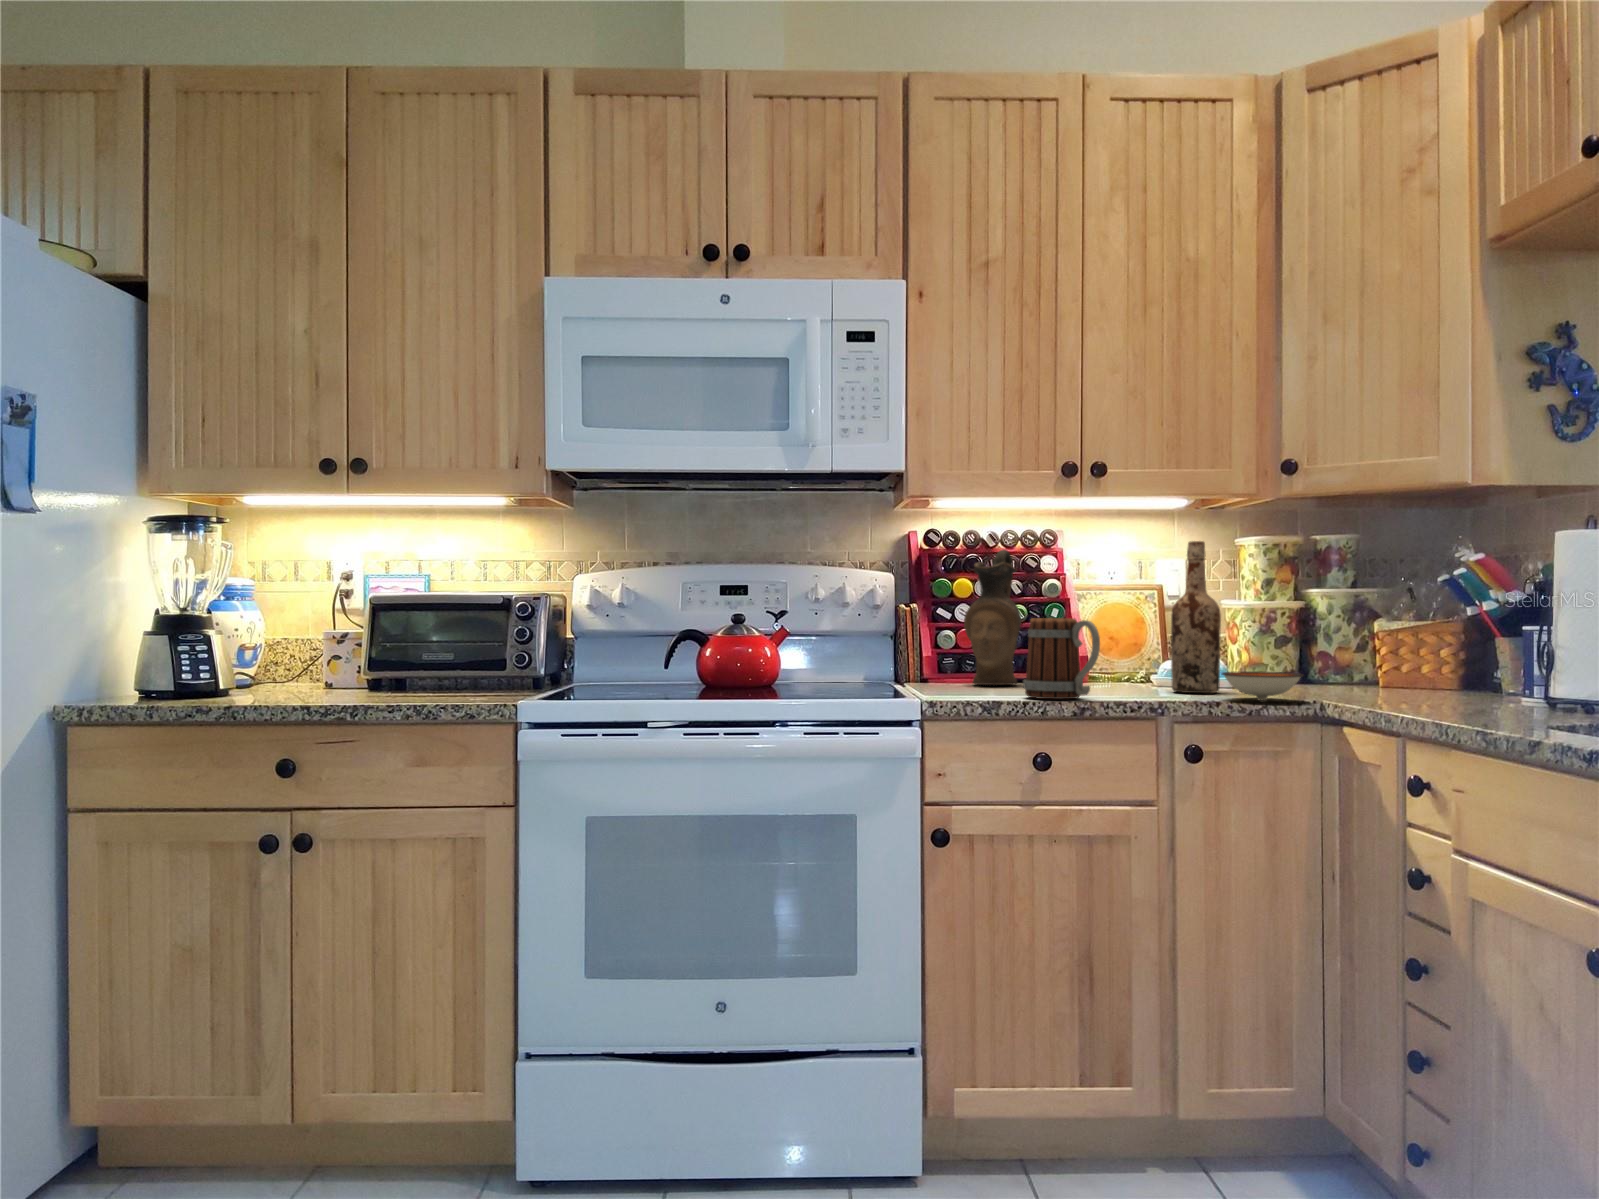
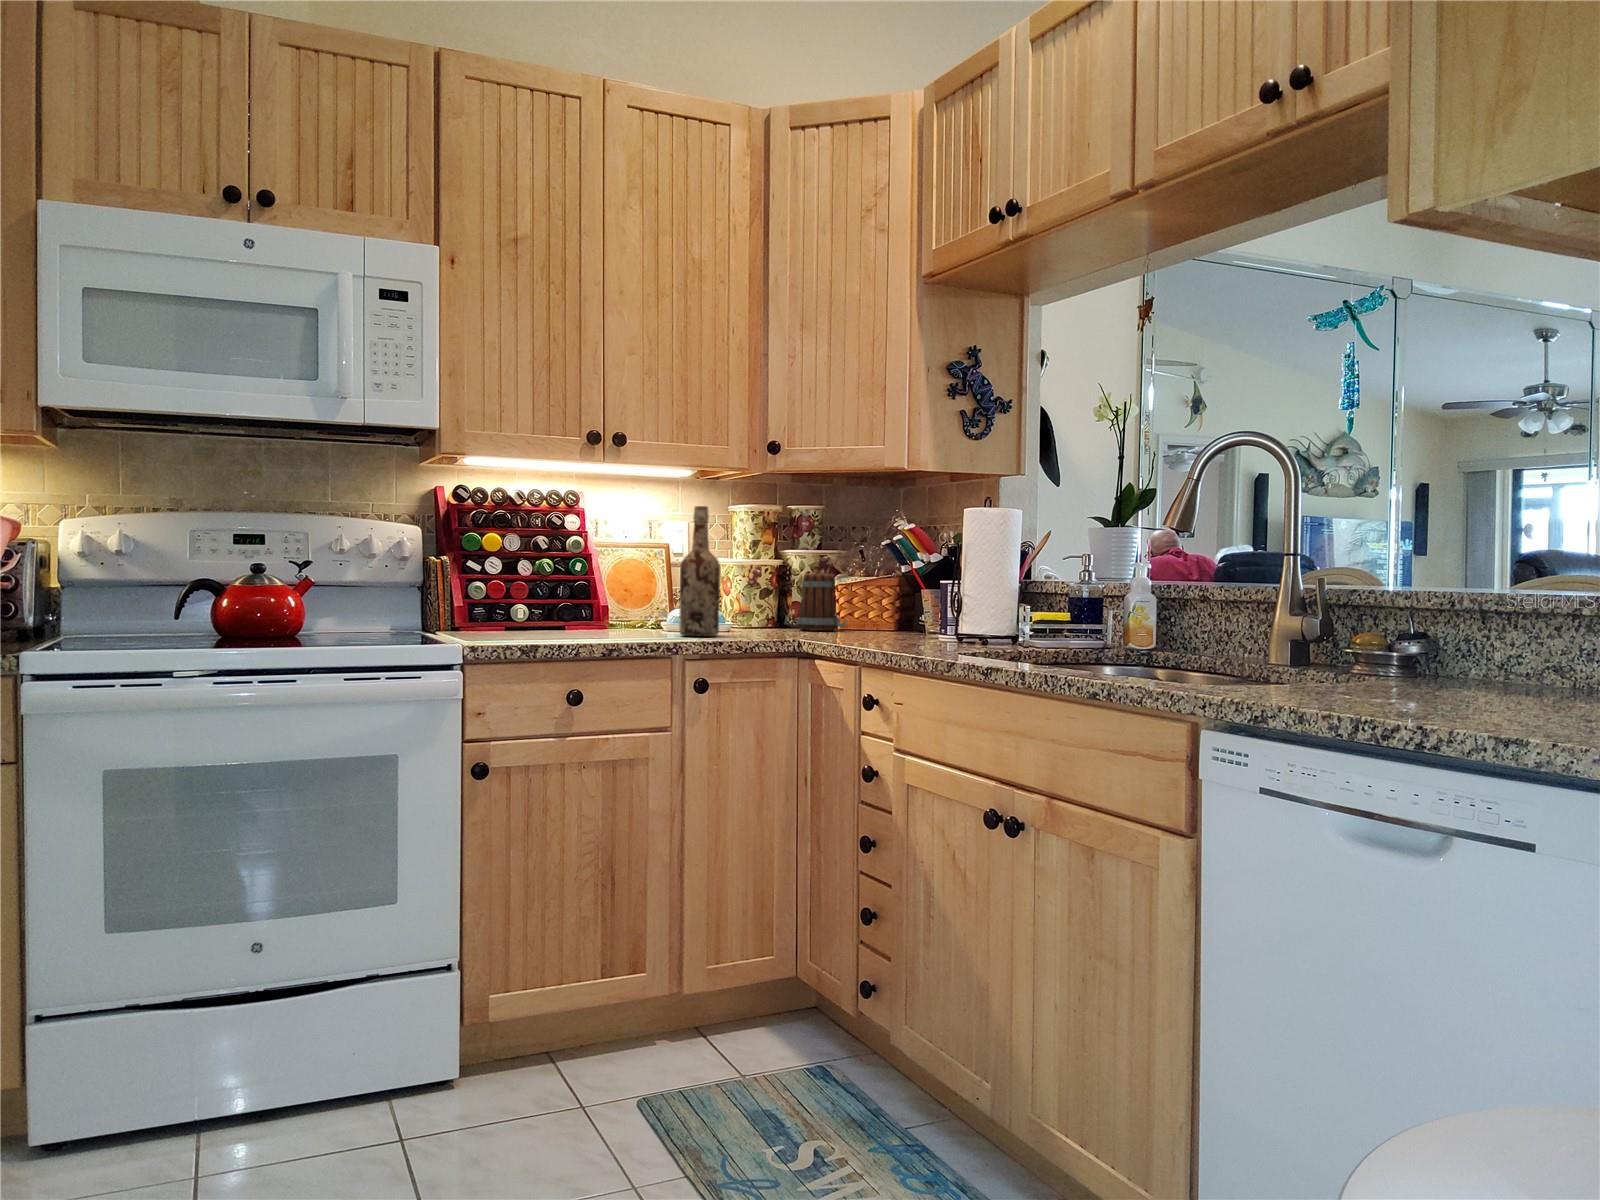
ceramic pitcher: present [964,550,1021,685] -> none [494,507,546,632]
mug: present [1023,618,1100,699] -> present [797,573,849,631]
bowl: present [1222,671,1303,701] -> none [722,617,787,641]

